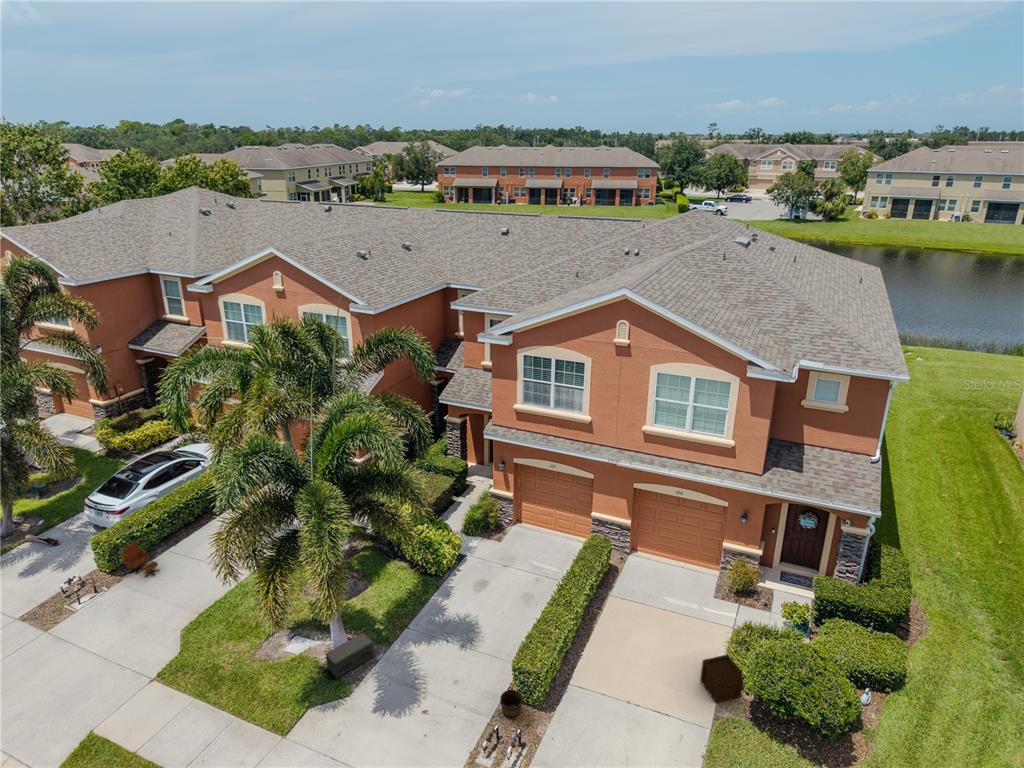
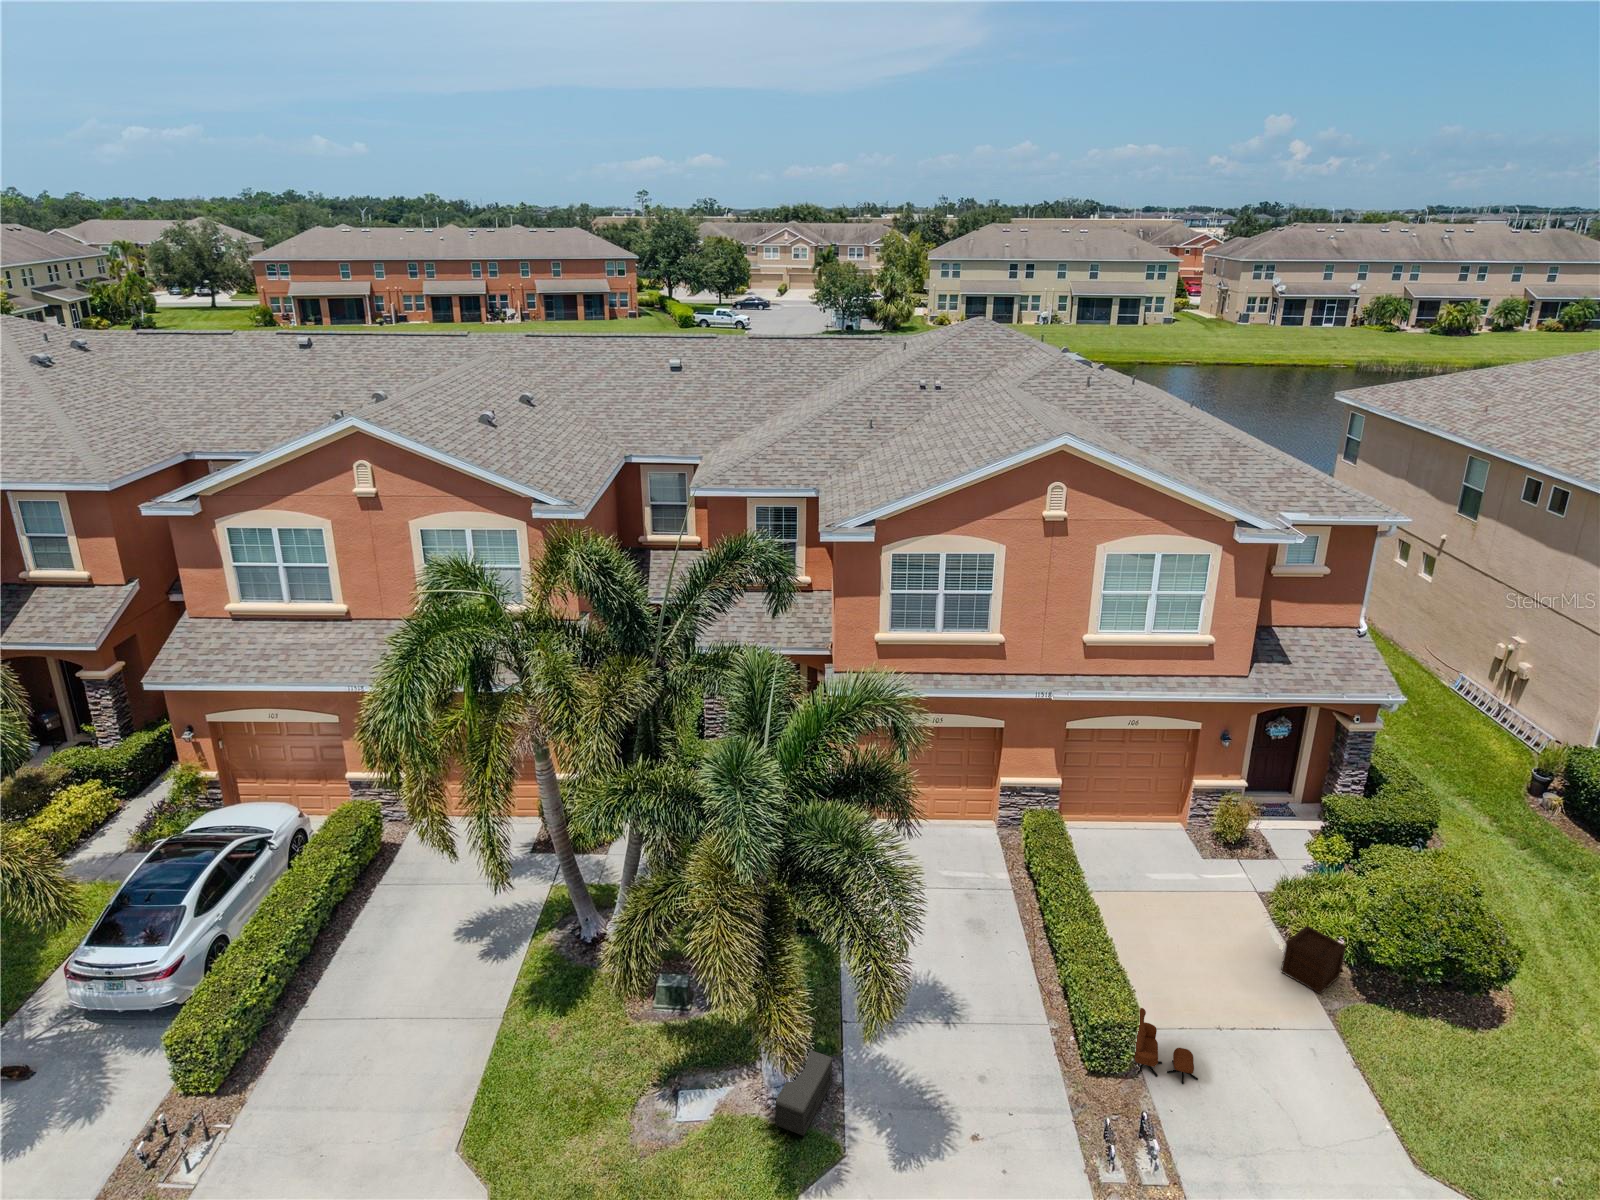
lounge chair: present [123,541,159,576] -> present [1134,1008,1198,1084]
bucket: present [500,687,522,719] -> none [1078,1058,1114,1105]

